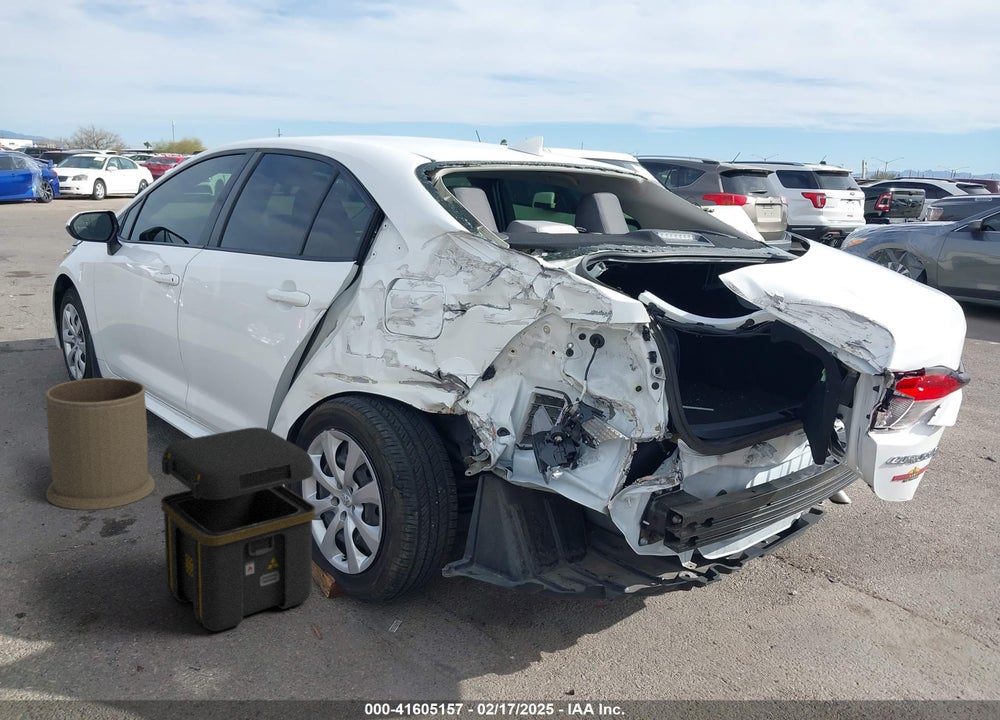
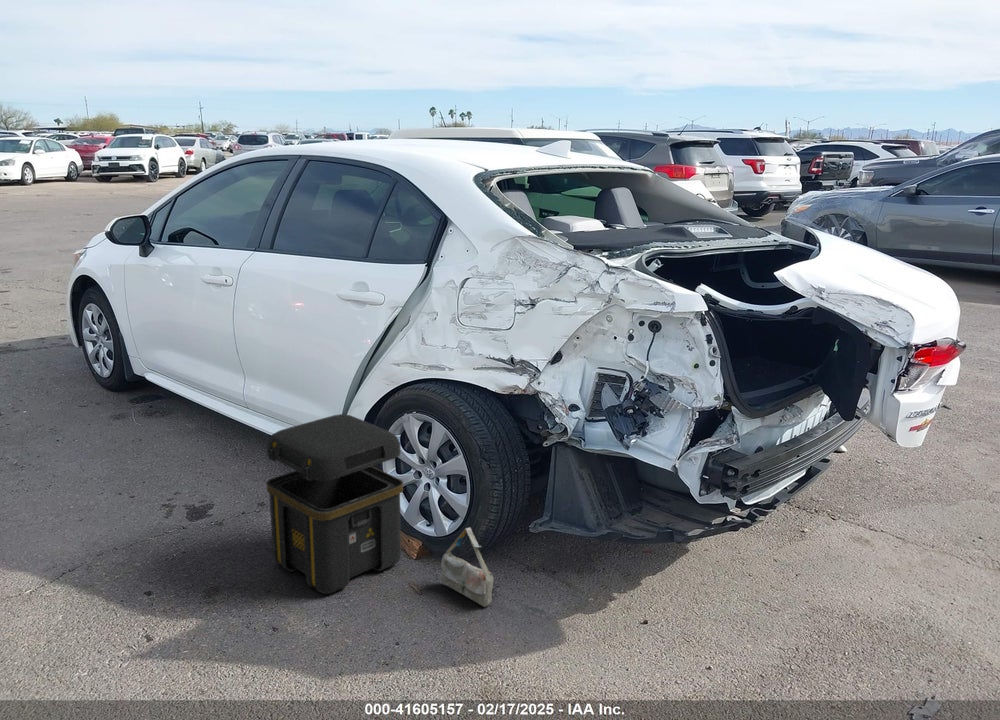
trash can: present [45,378,155,510] -> none [128,376,228,496]
bag: none [348,565,402,659] -> present [441,528,493,607]

